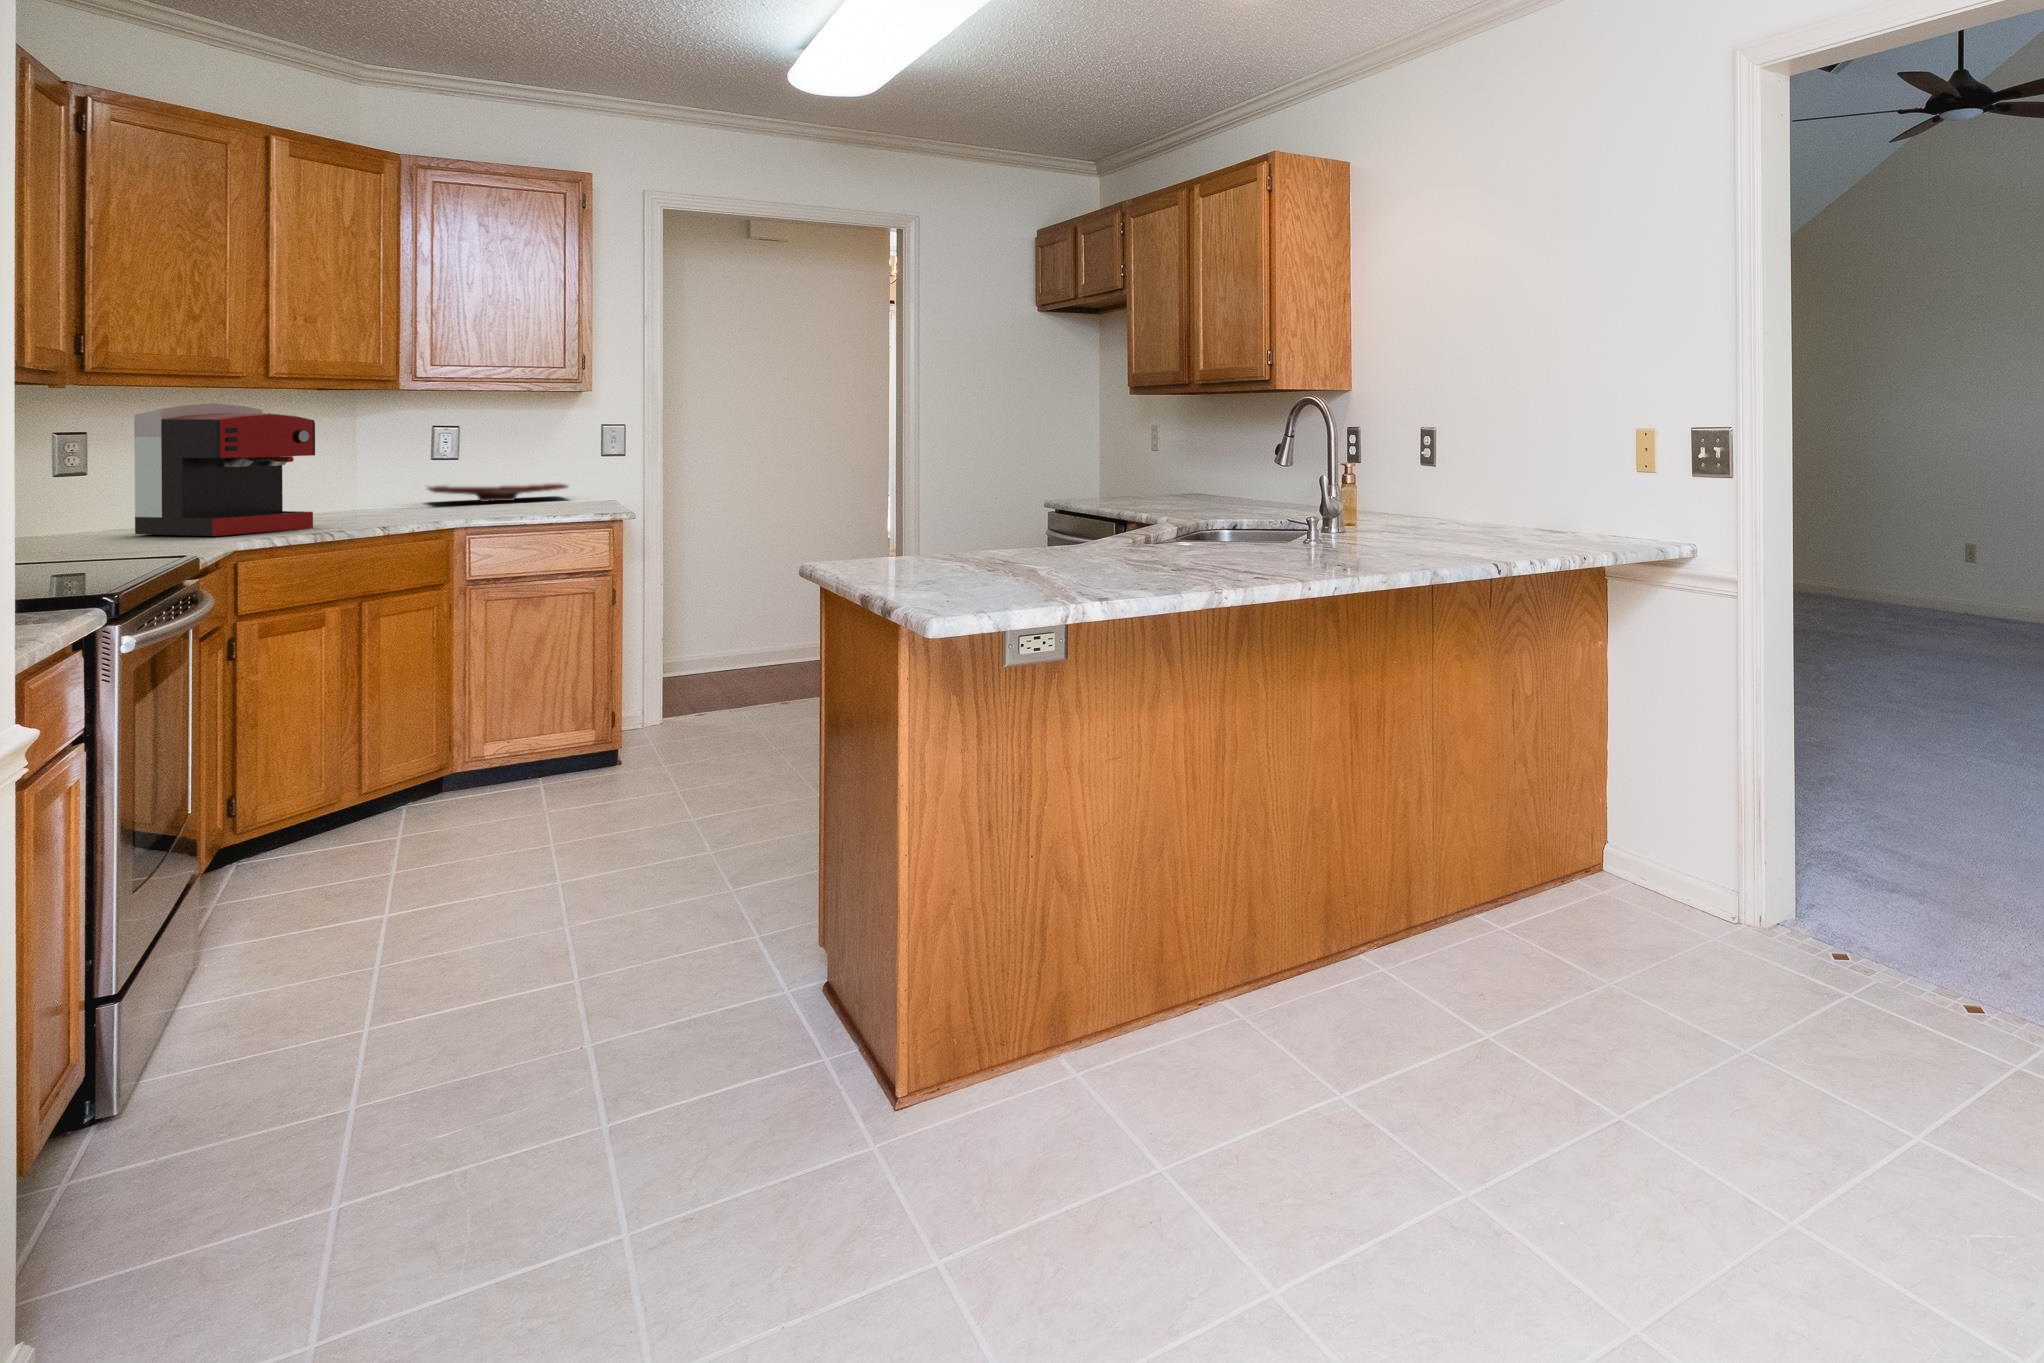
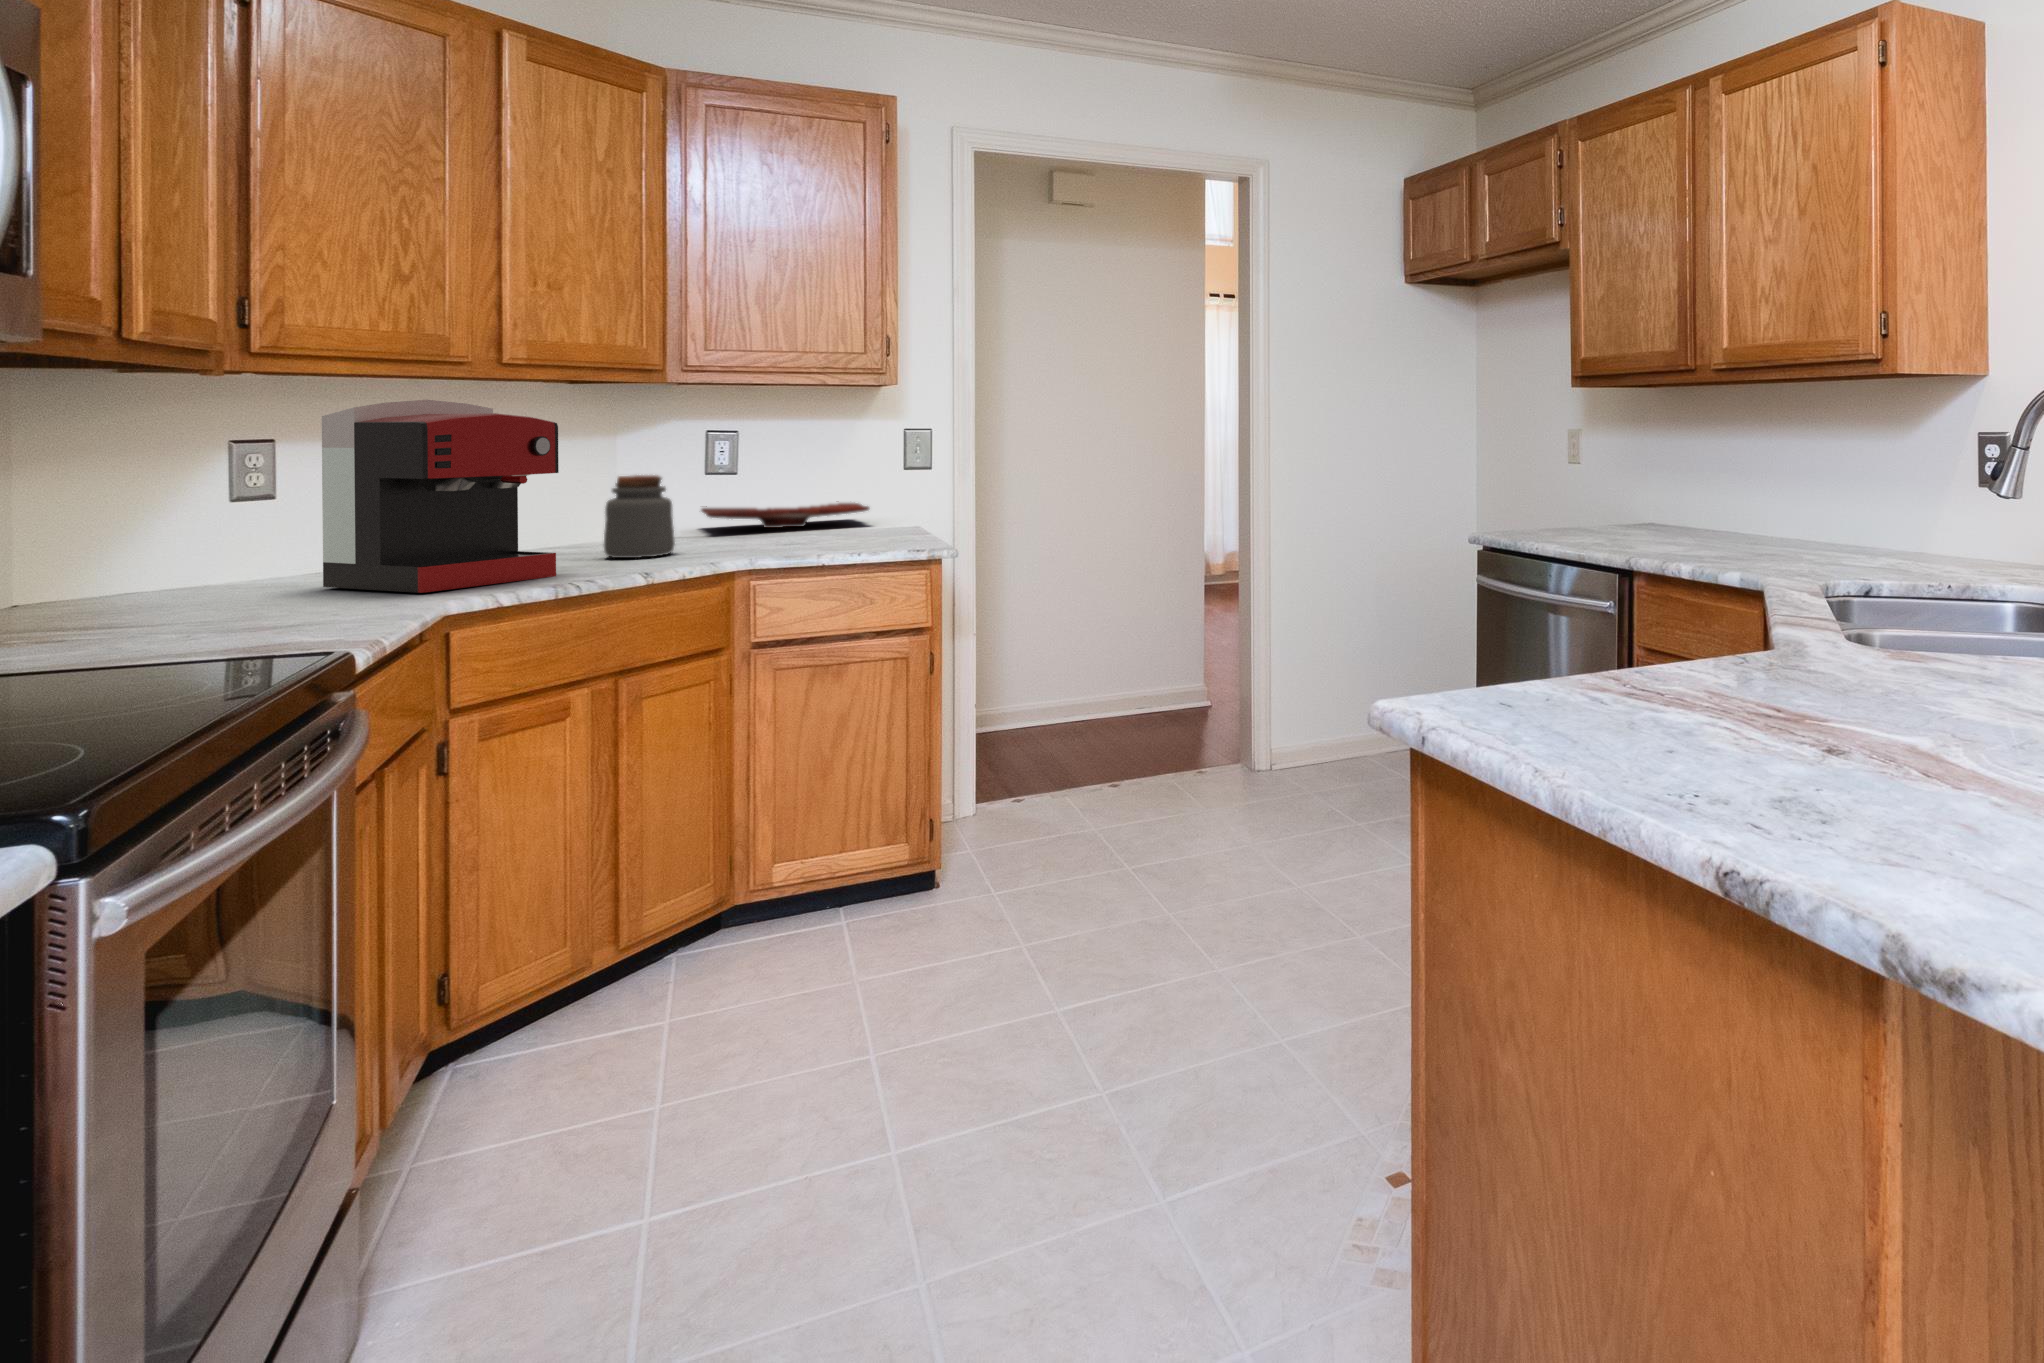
jar: none [347,459,404,518] -> present [604,475,675,558]

